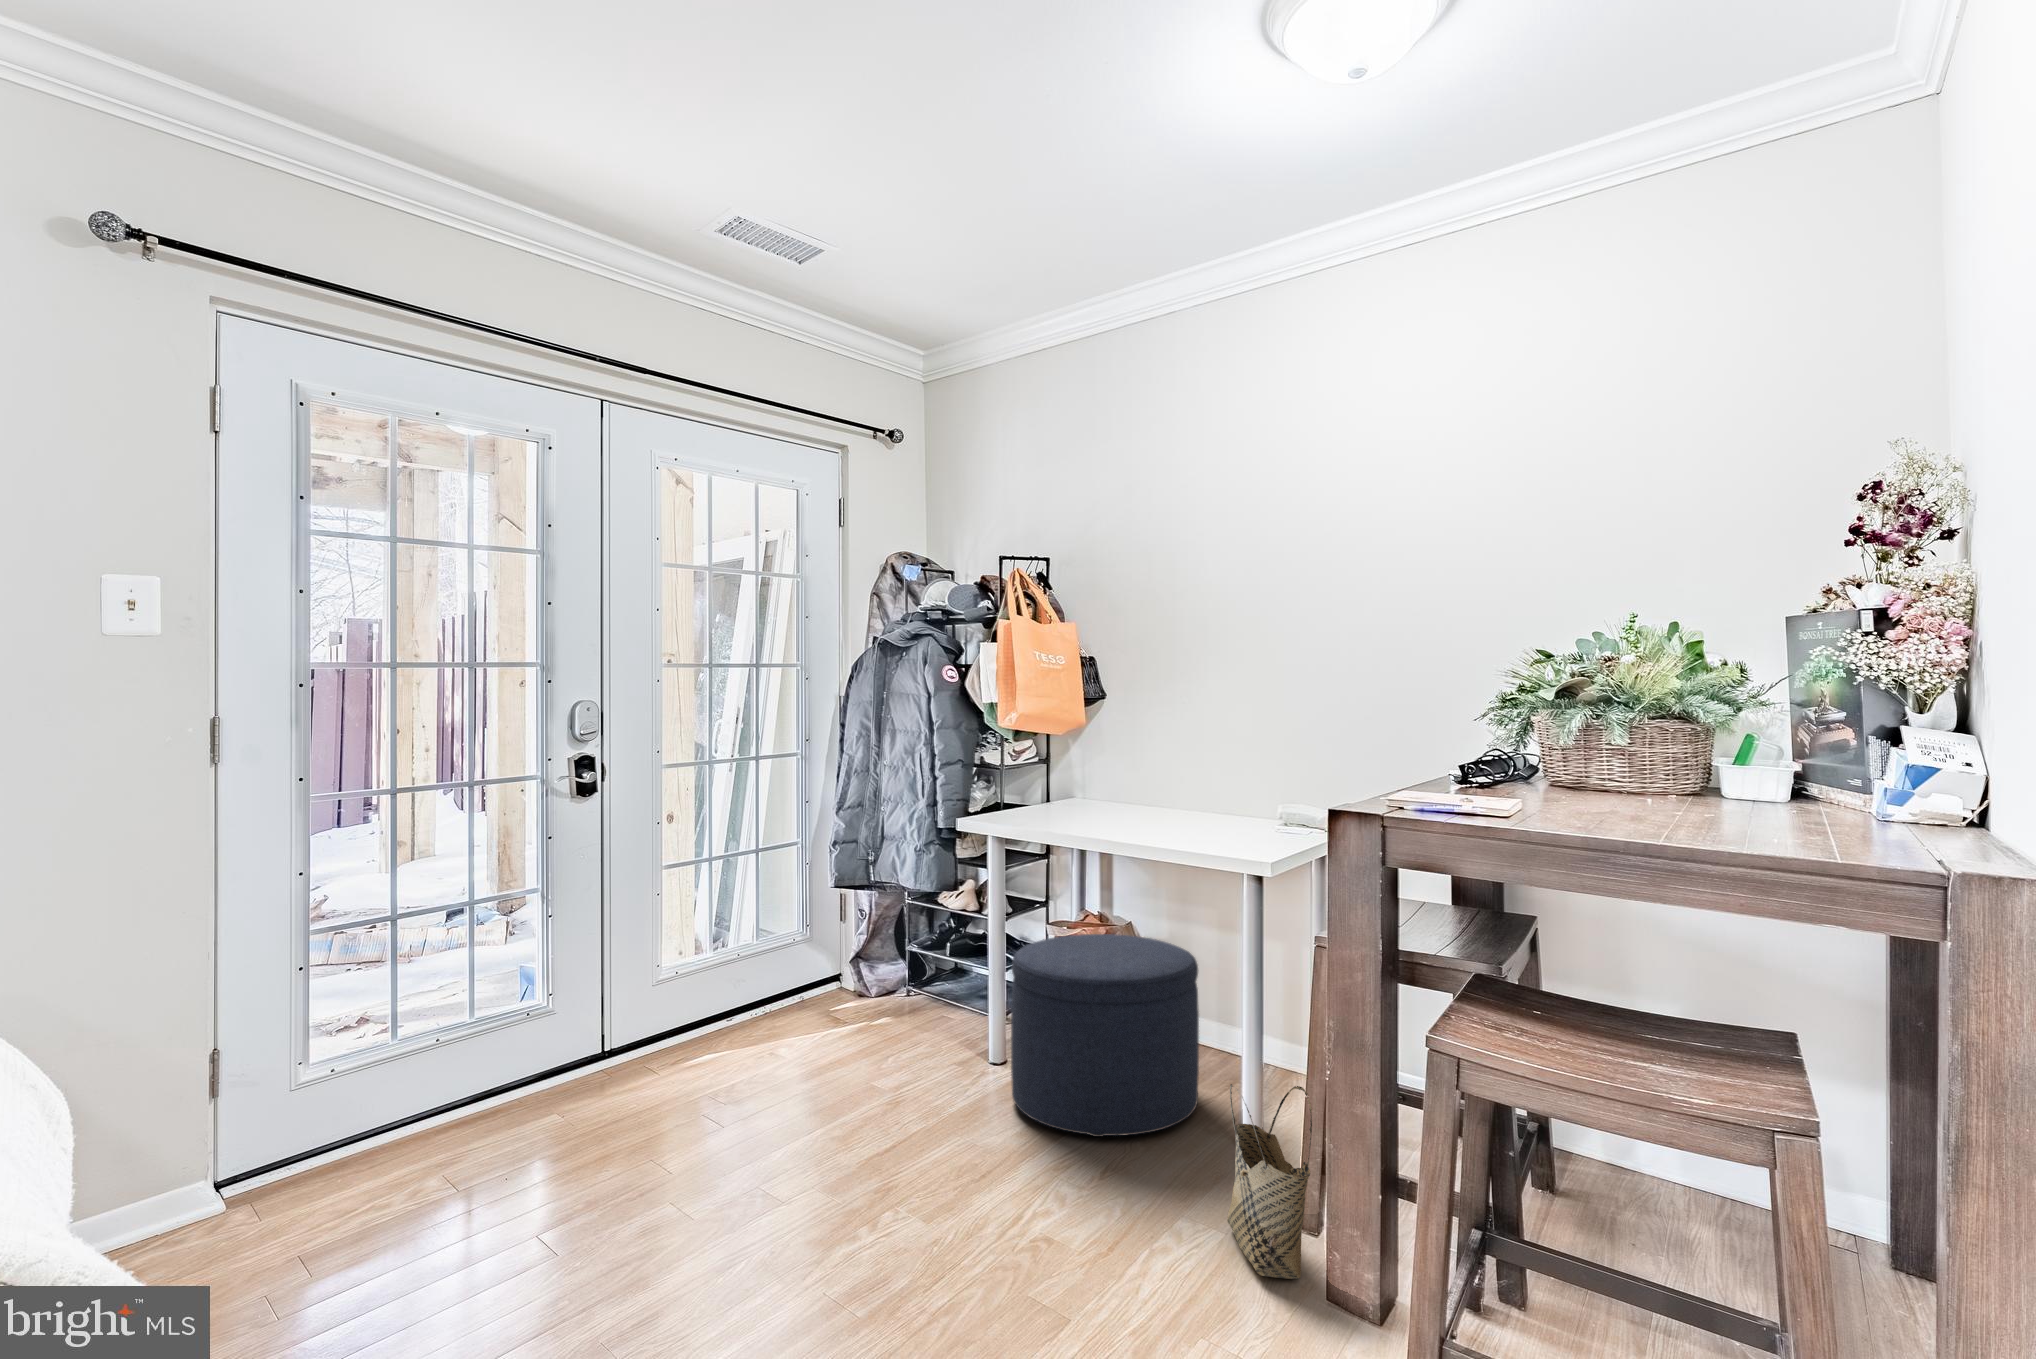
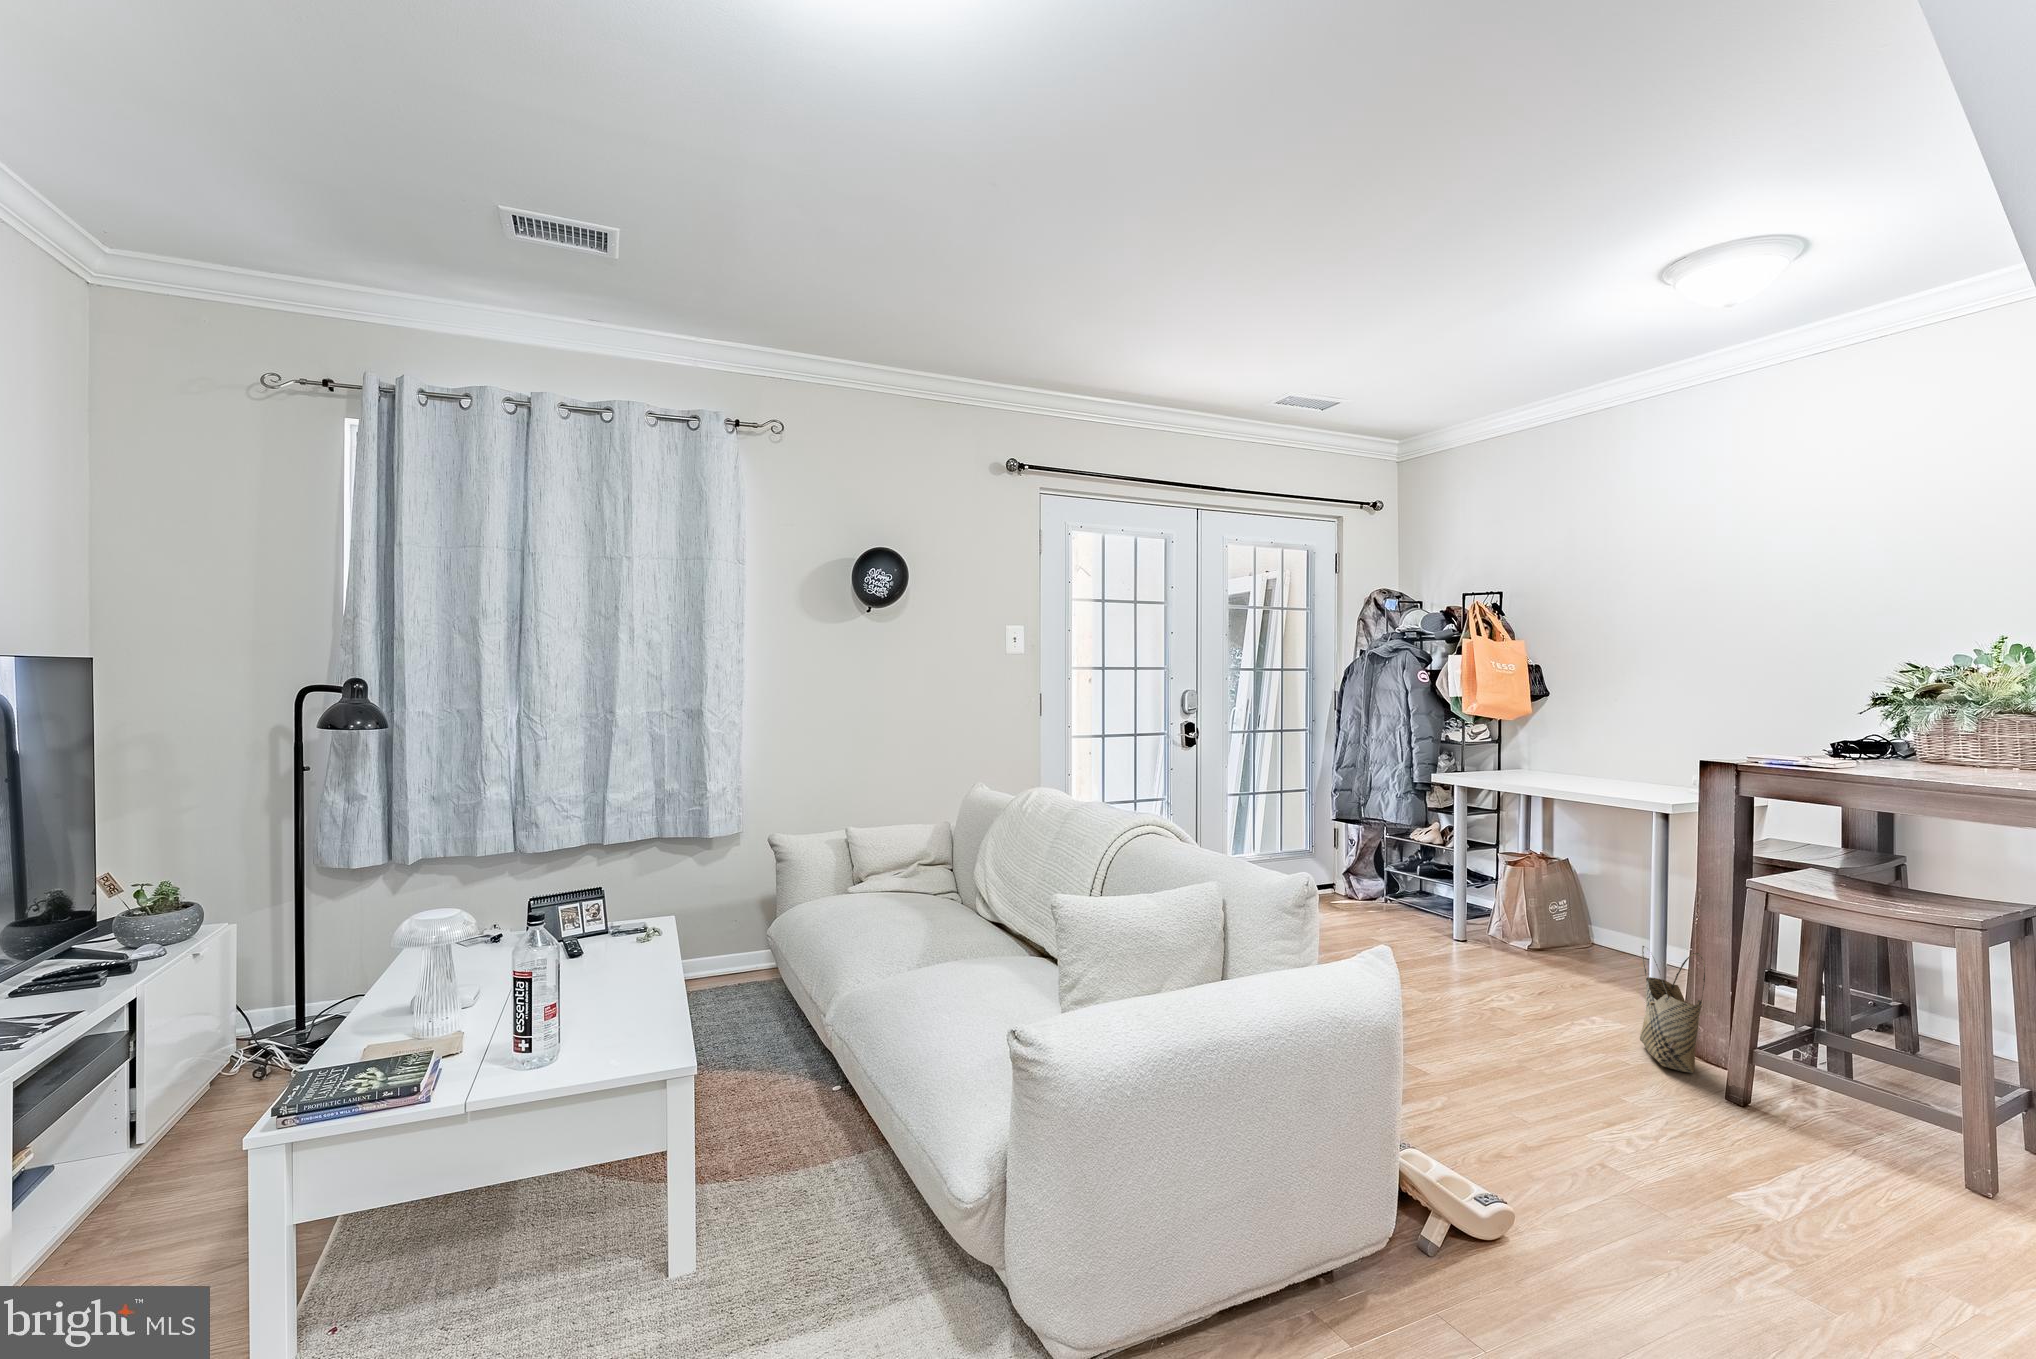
ottoman: present [1011,934,1199,1137] -> none [1474,860,1622,992]

